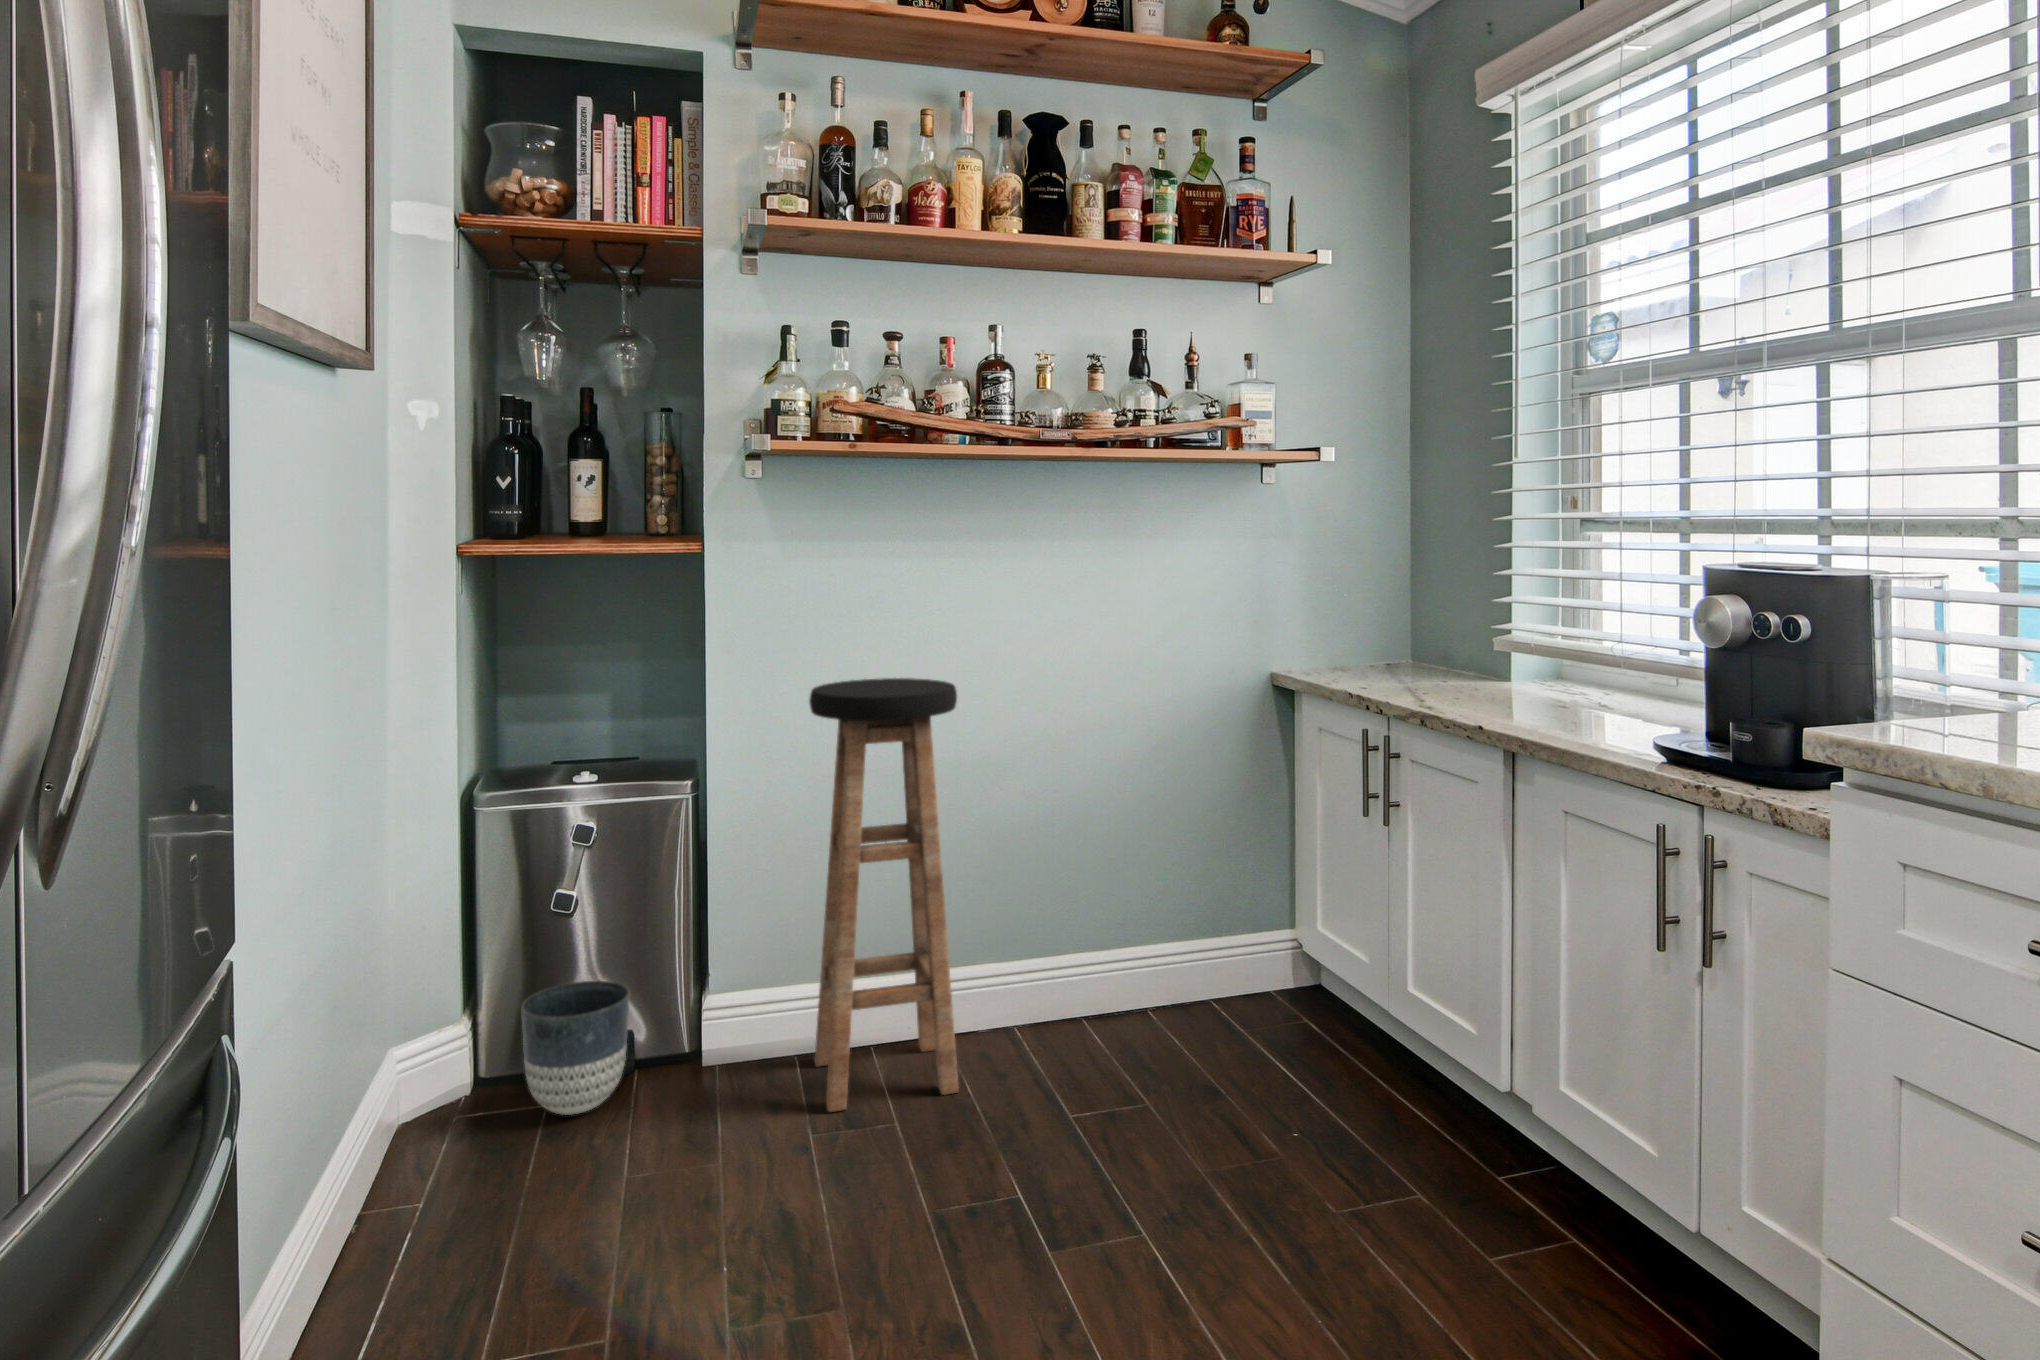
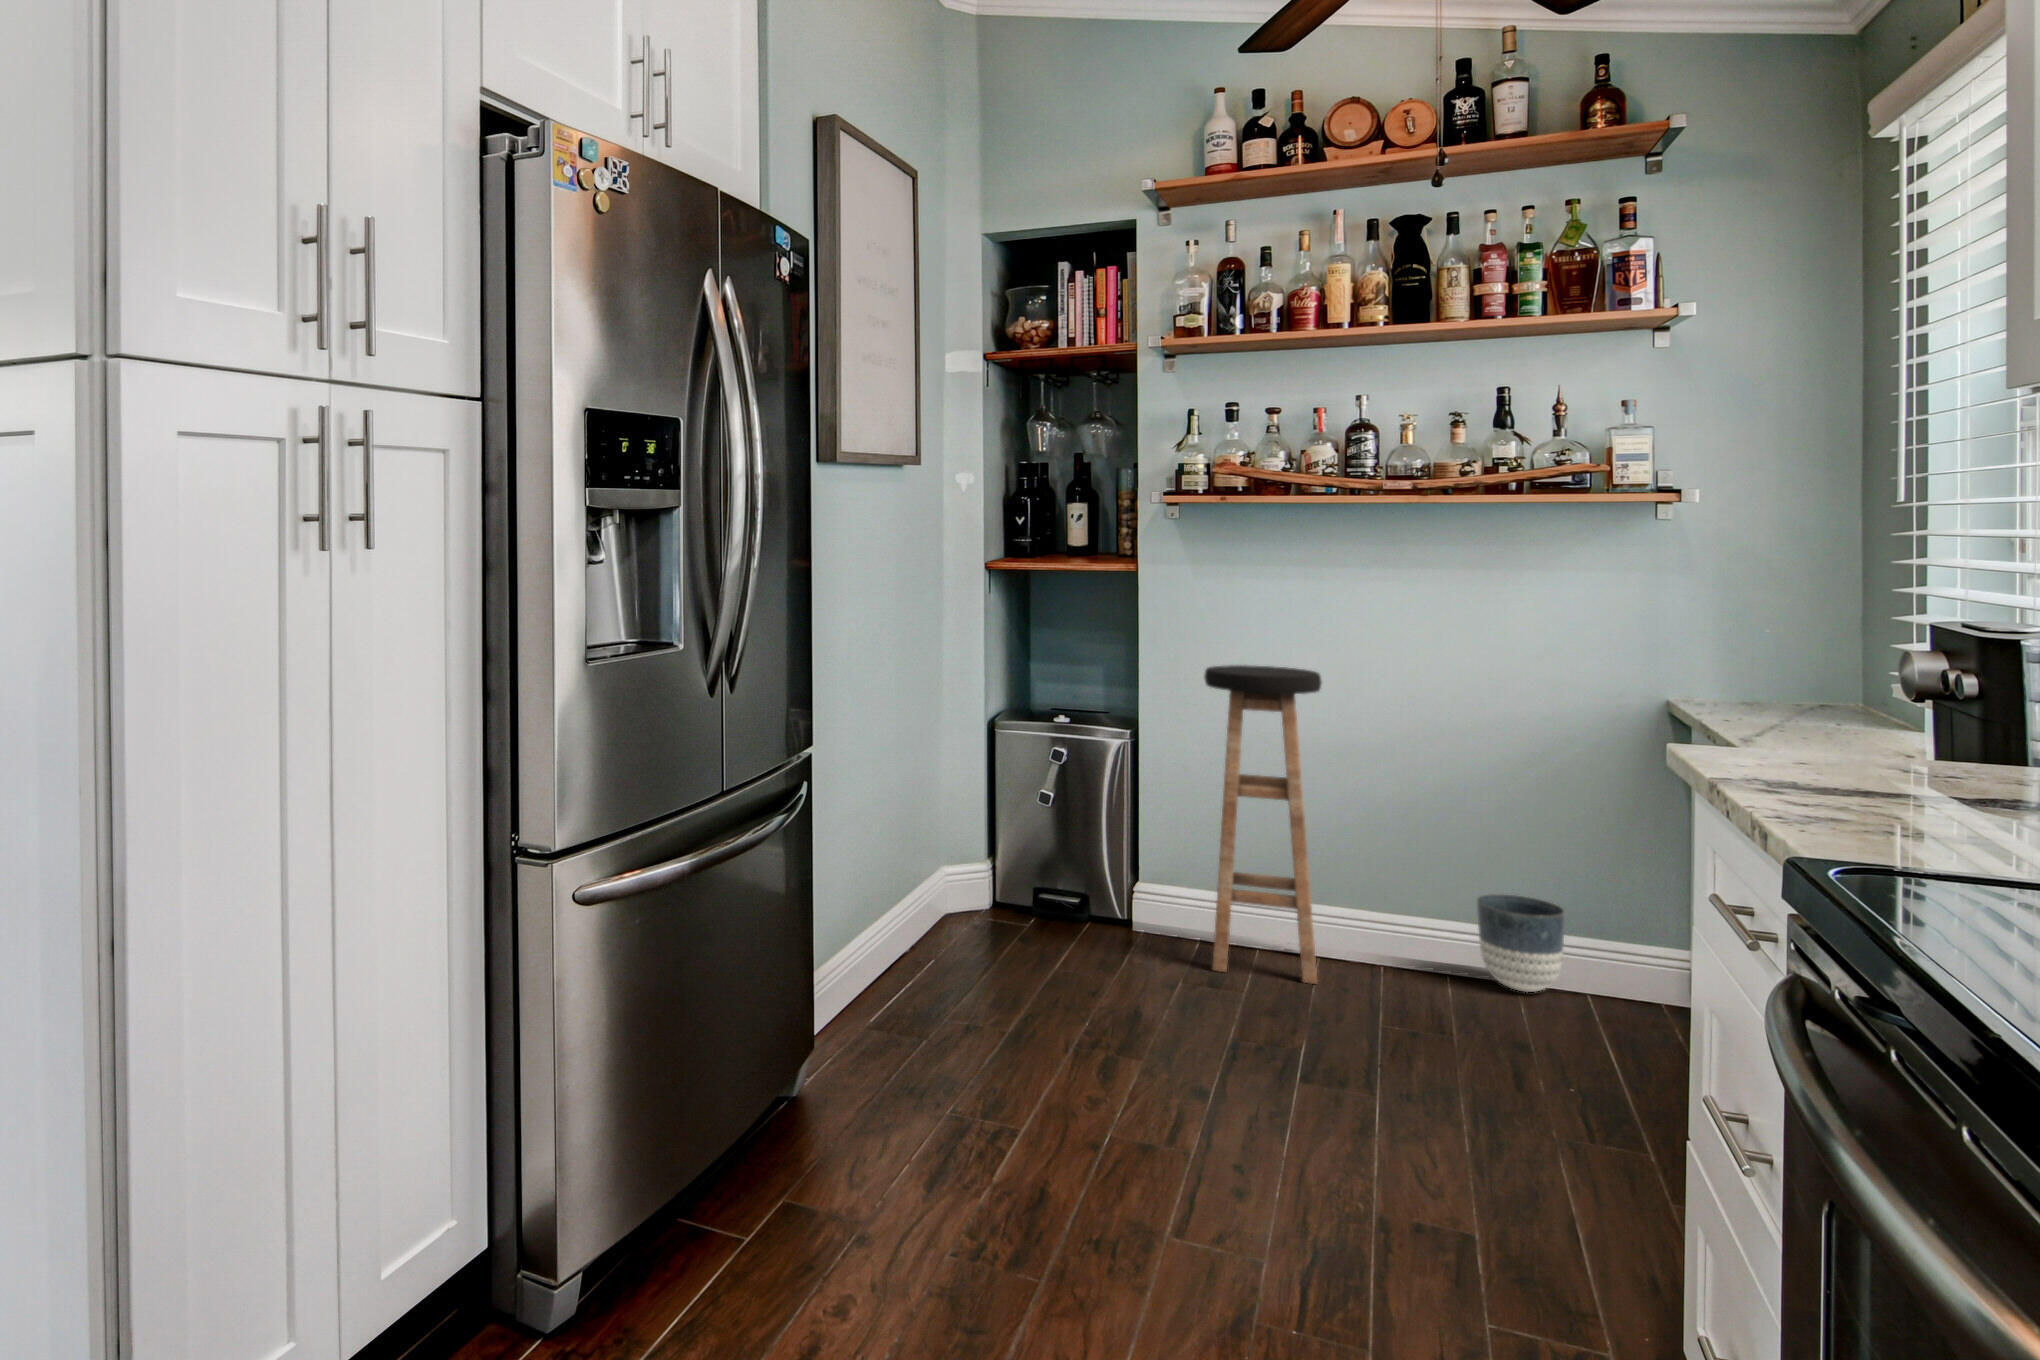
planter: present [522,981,630,1115] -> present [1477,894,1565,992]

